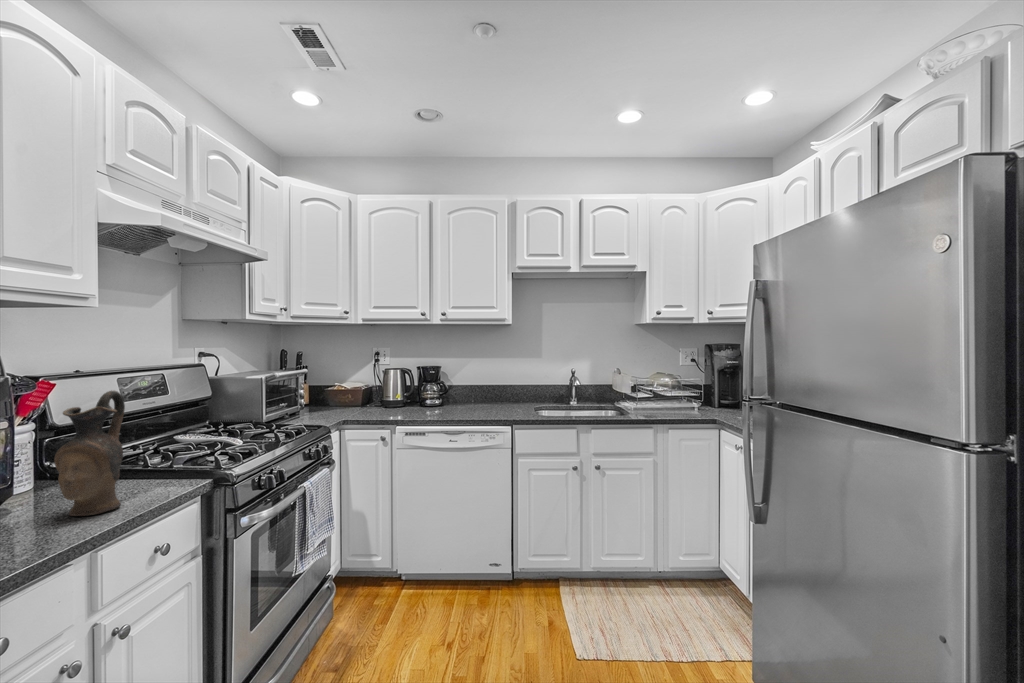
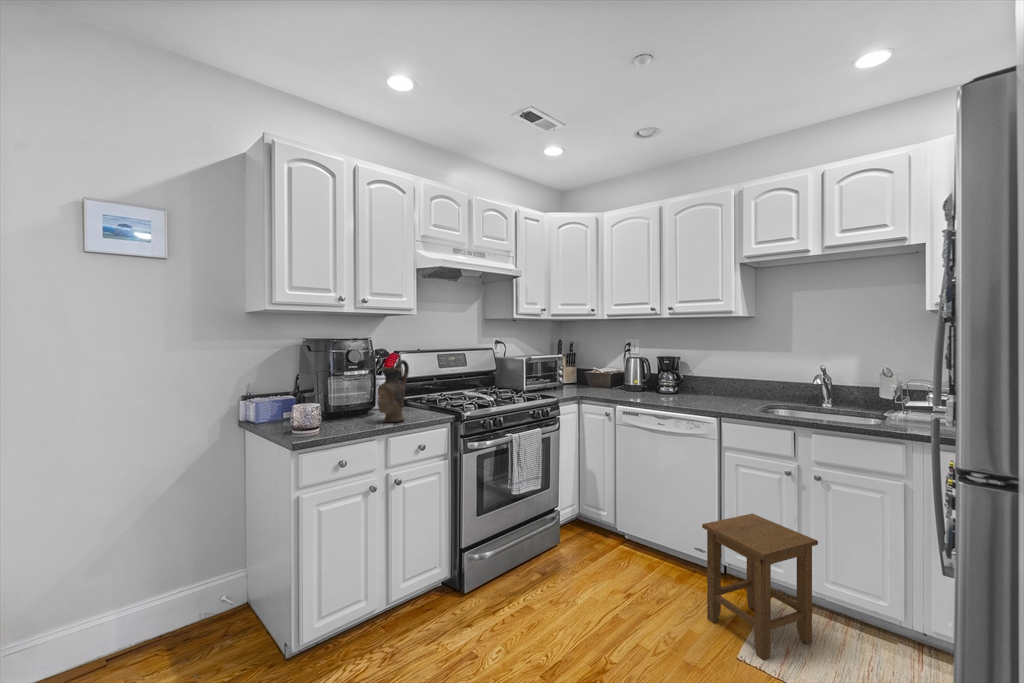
stool: none [531,515,618,654] -> present [702,514,818,660]

